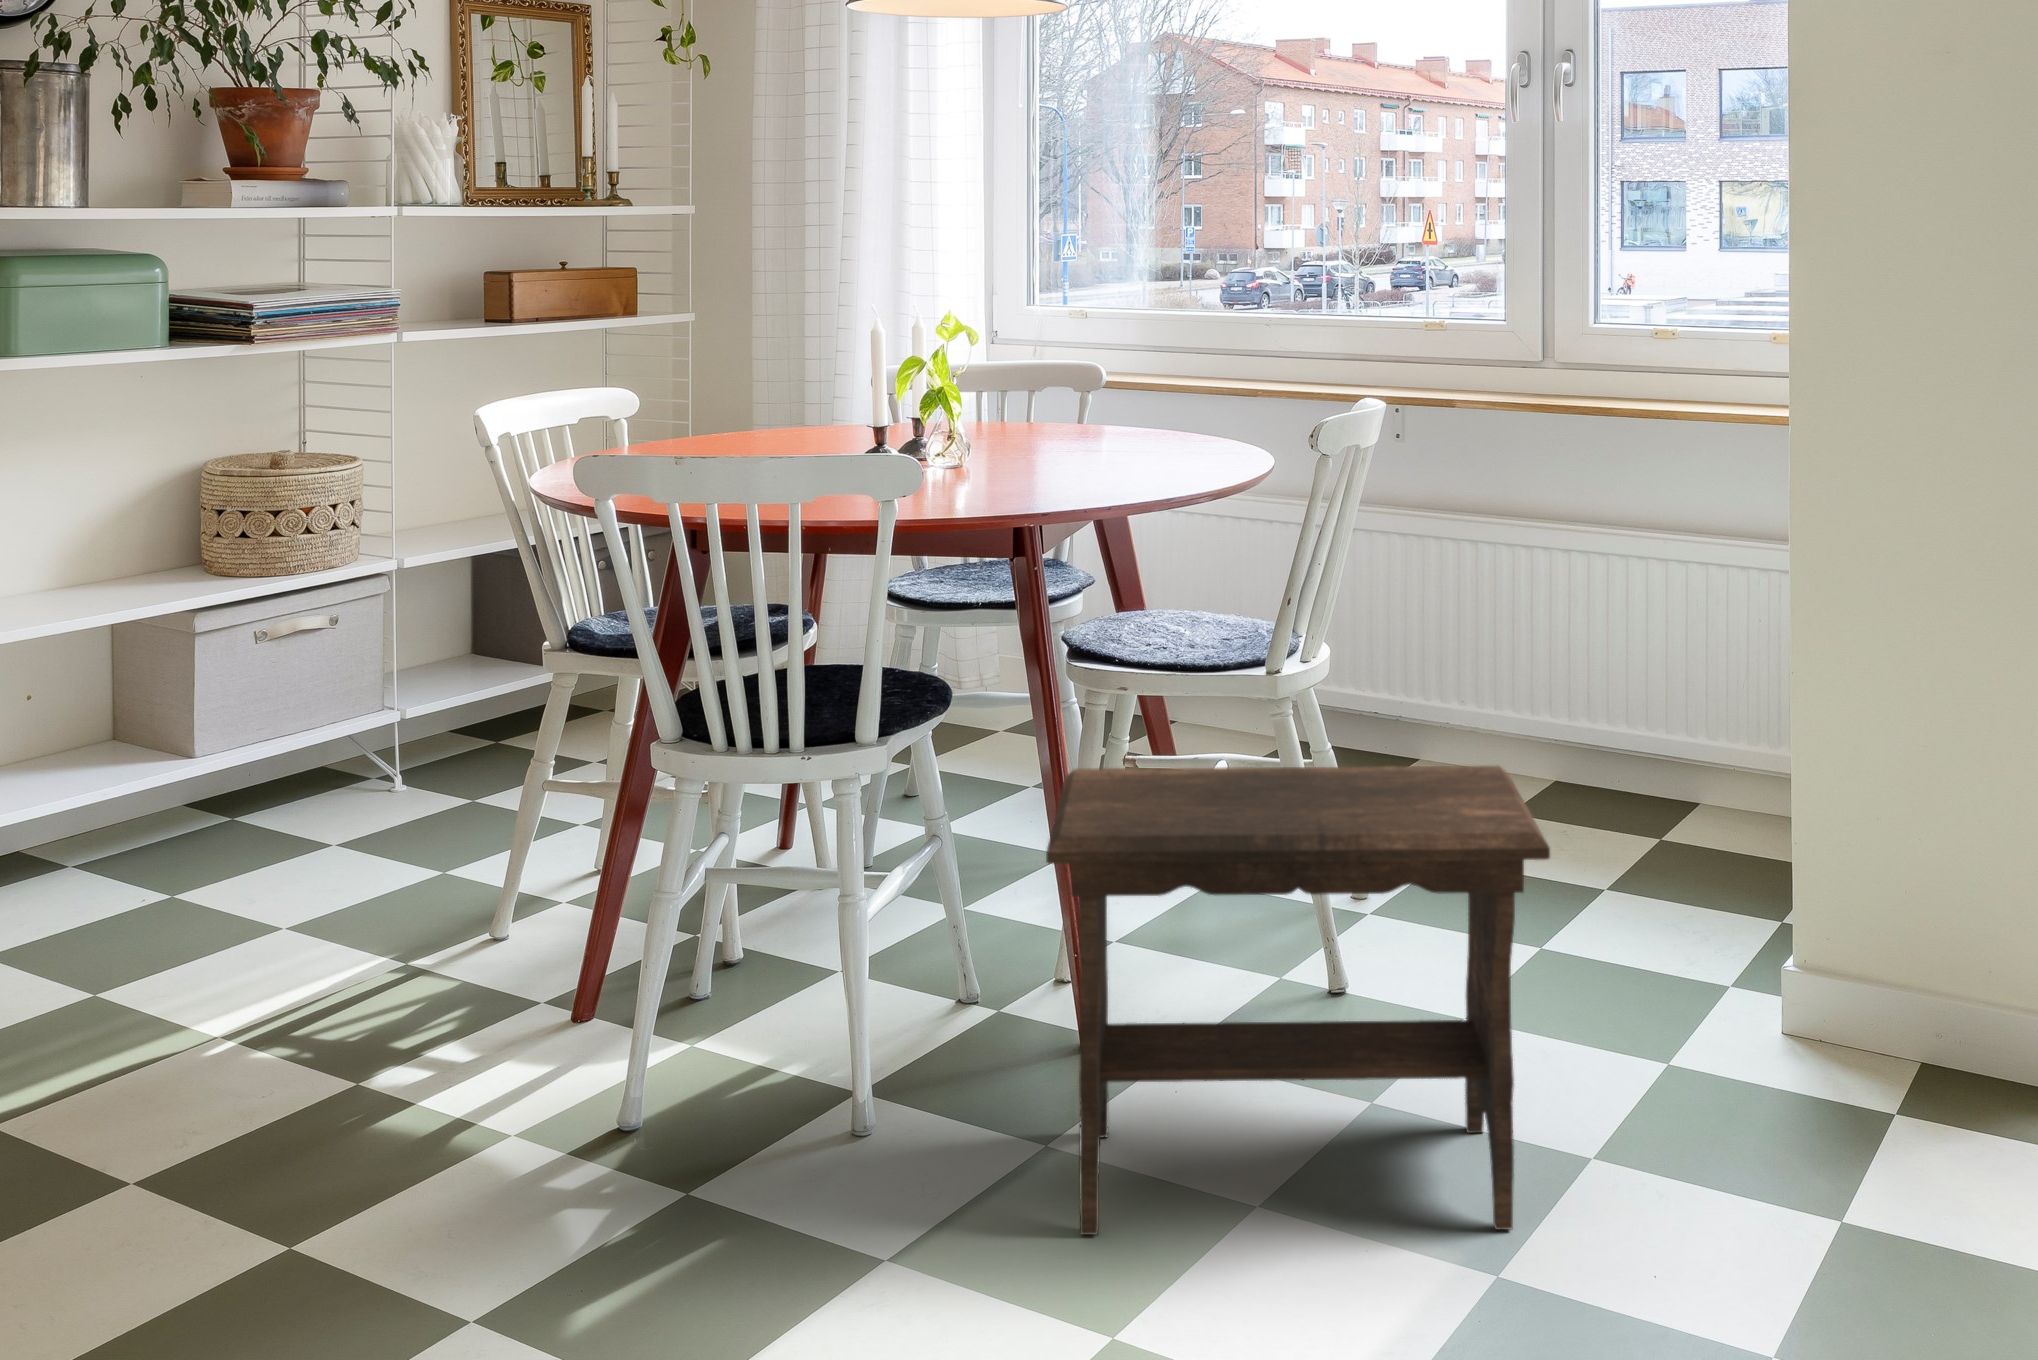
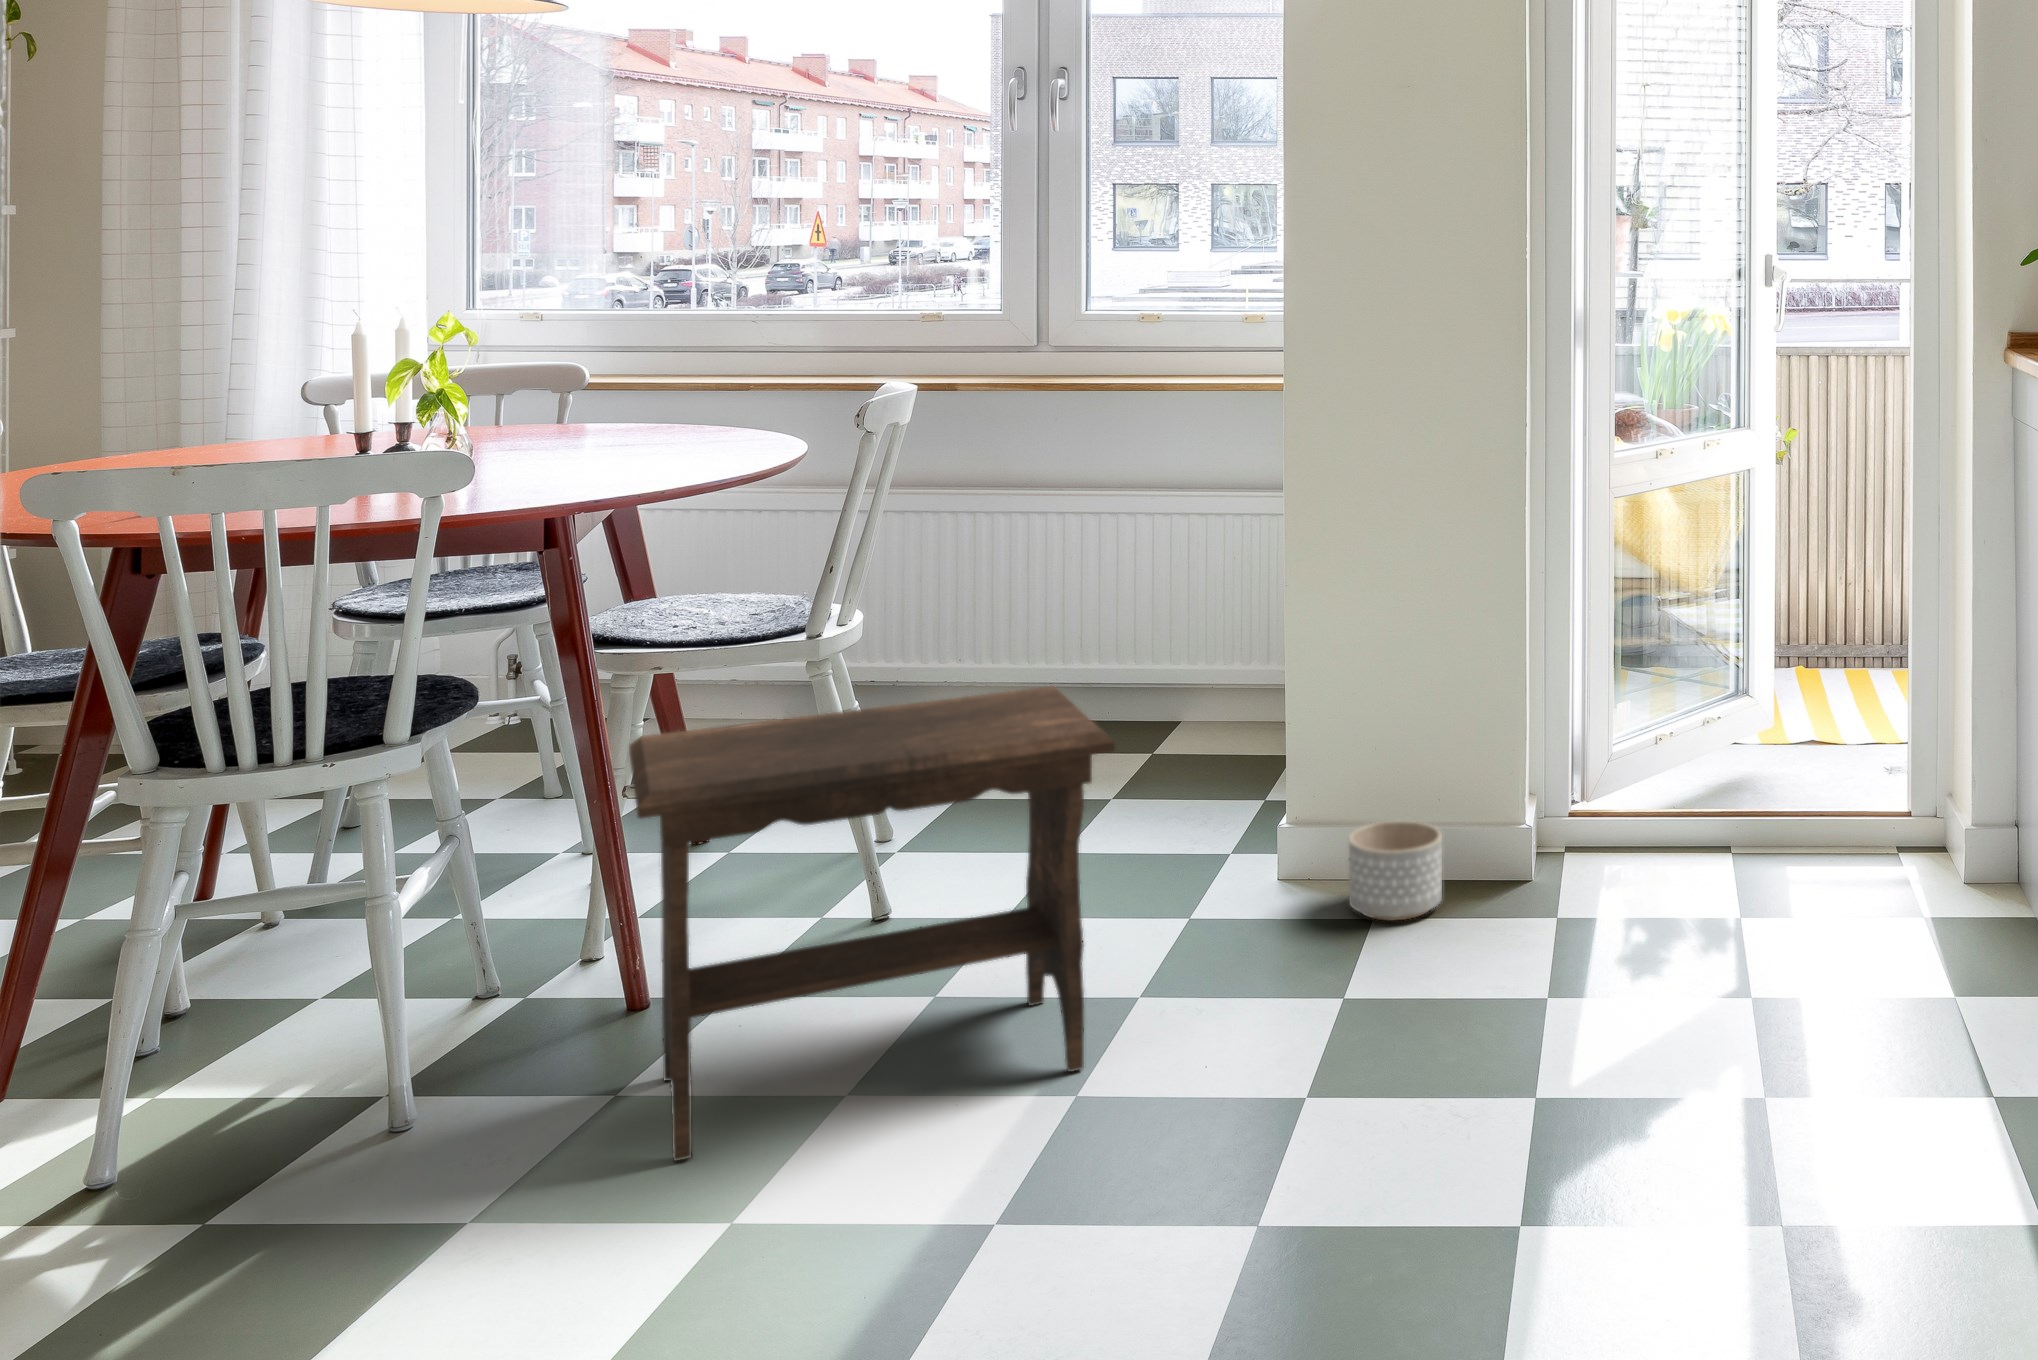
planter: none [1863,982,1988,1115] -> present [1349,821,1442,920]

